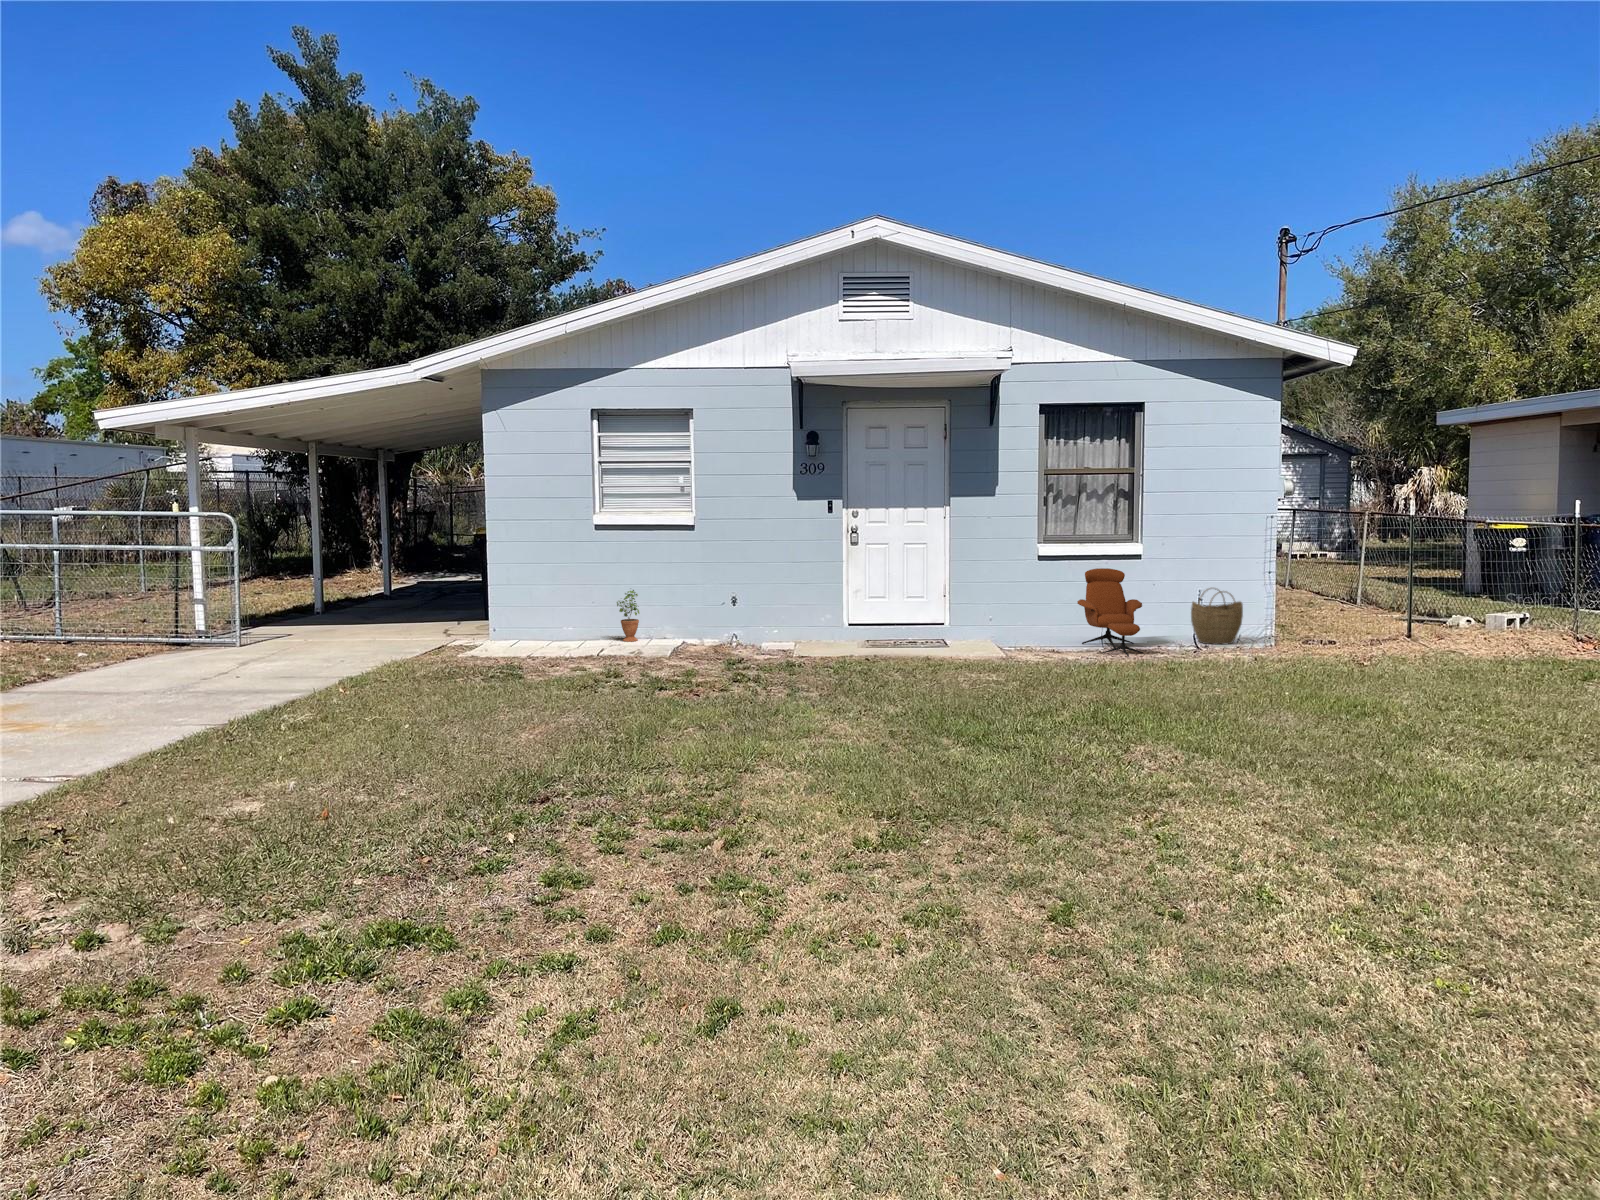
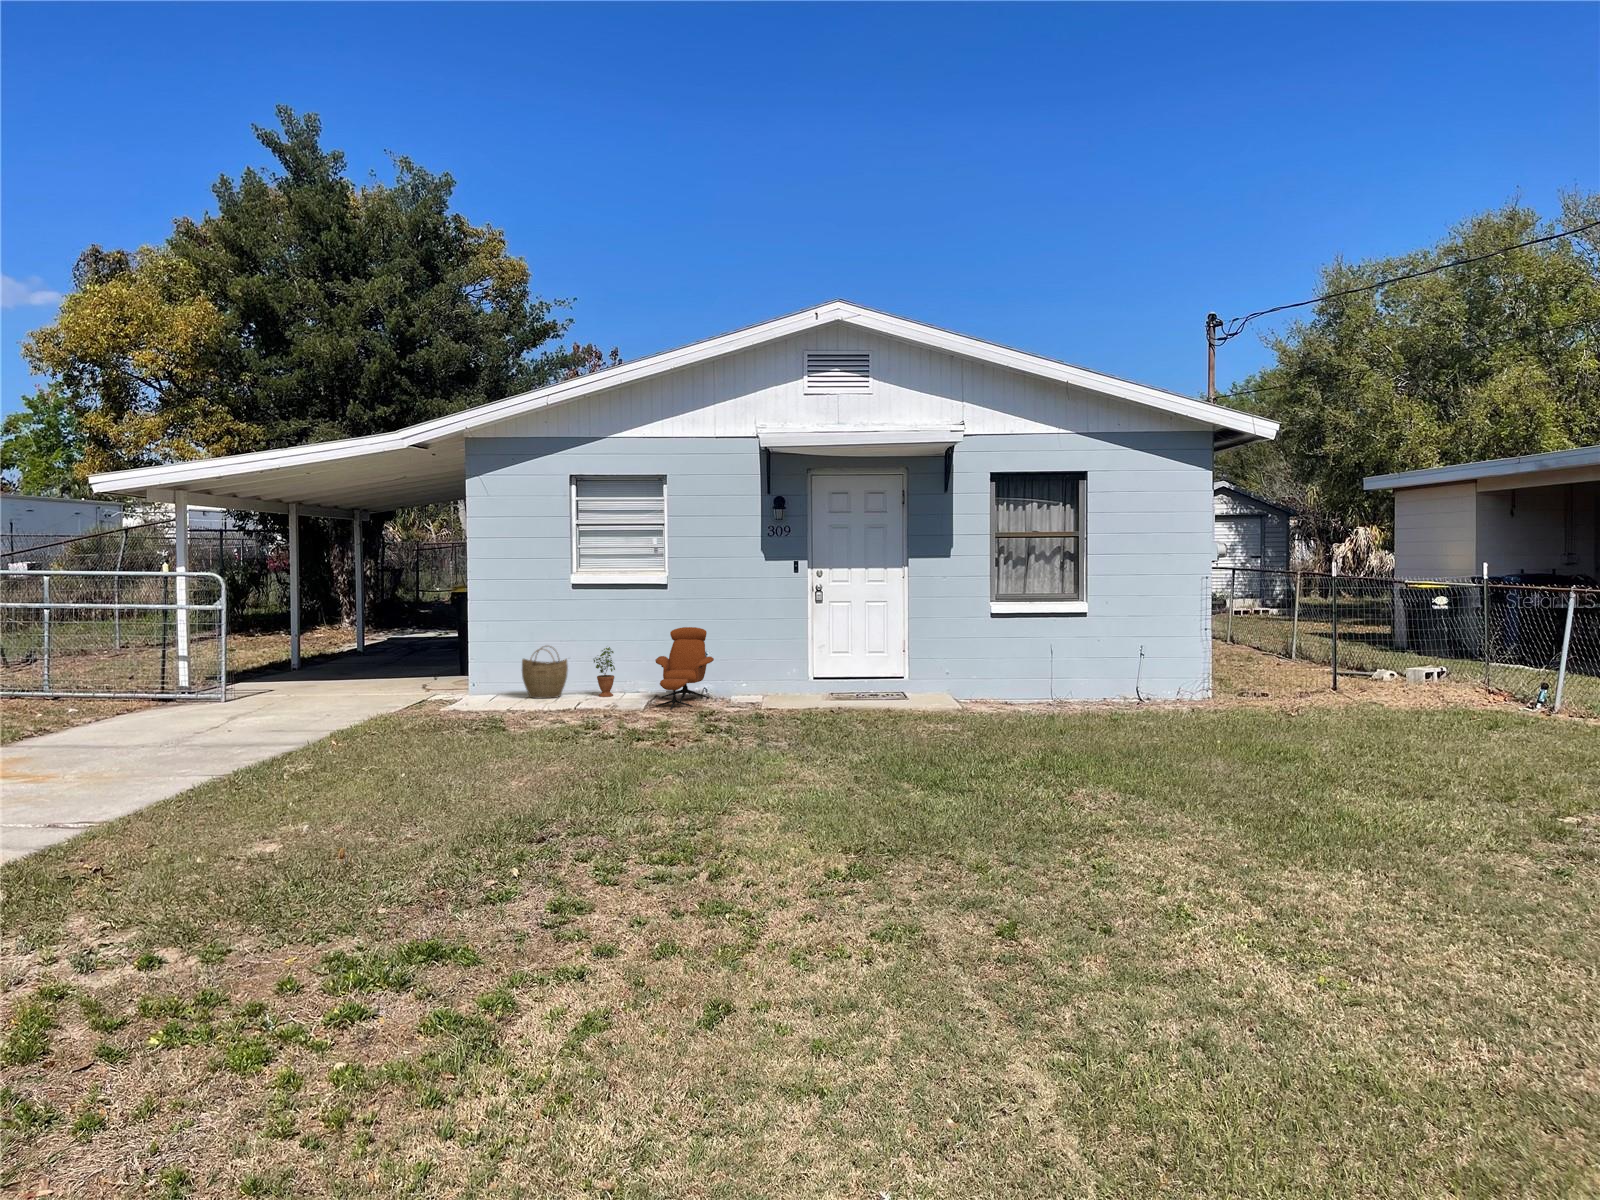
lounge chair: present [1077,568,1143,657] -> present [655,627,714,710]
woven basket: present [1191,588,1243,644] -> present [522,647,568,698]

